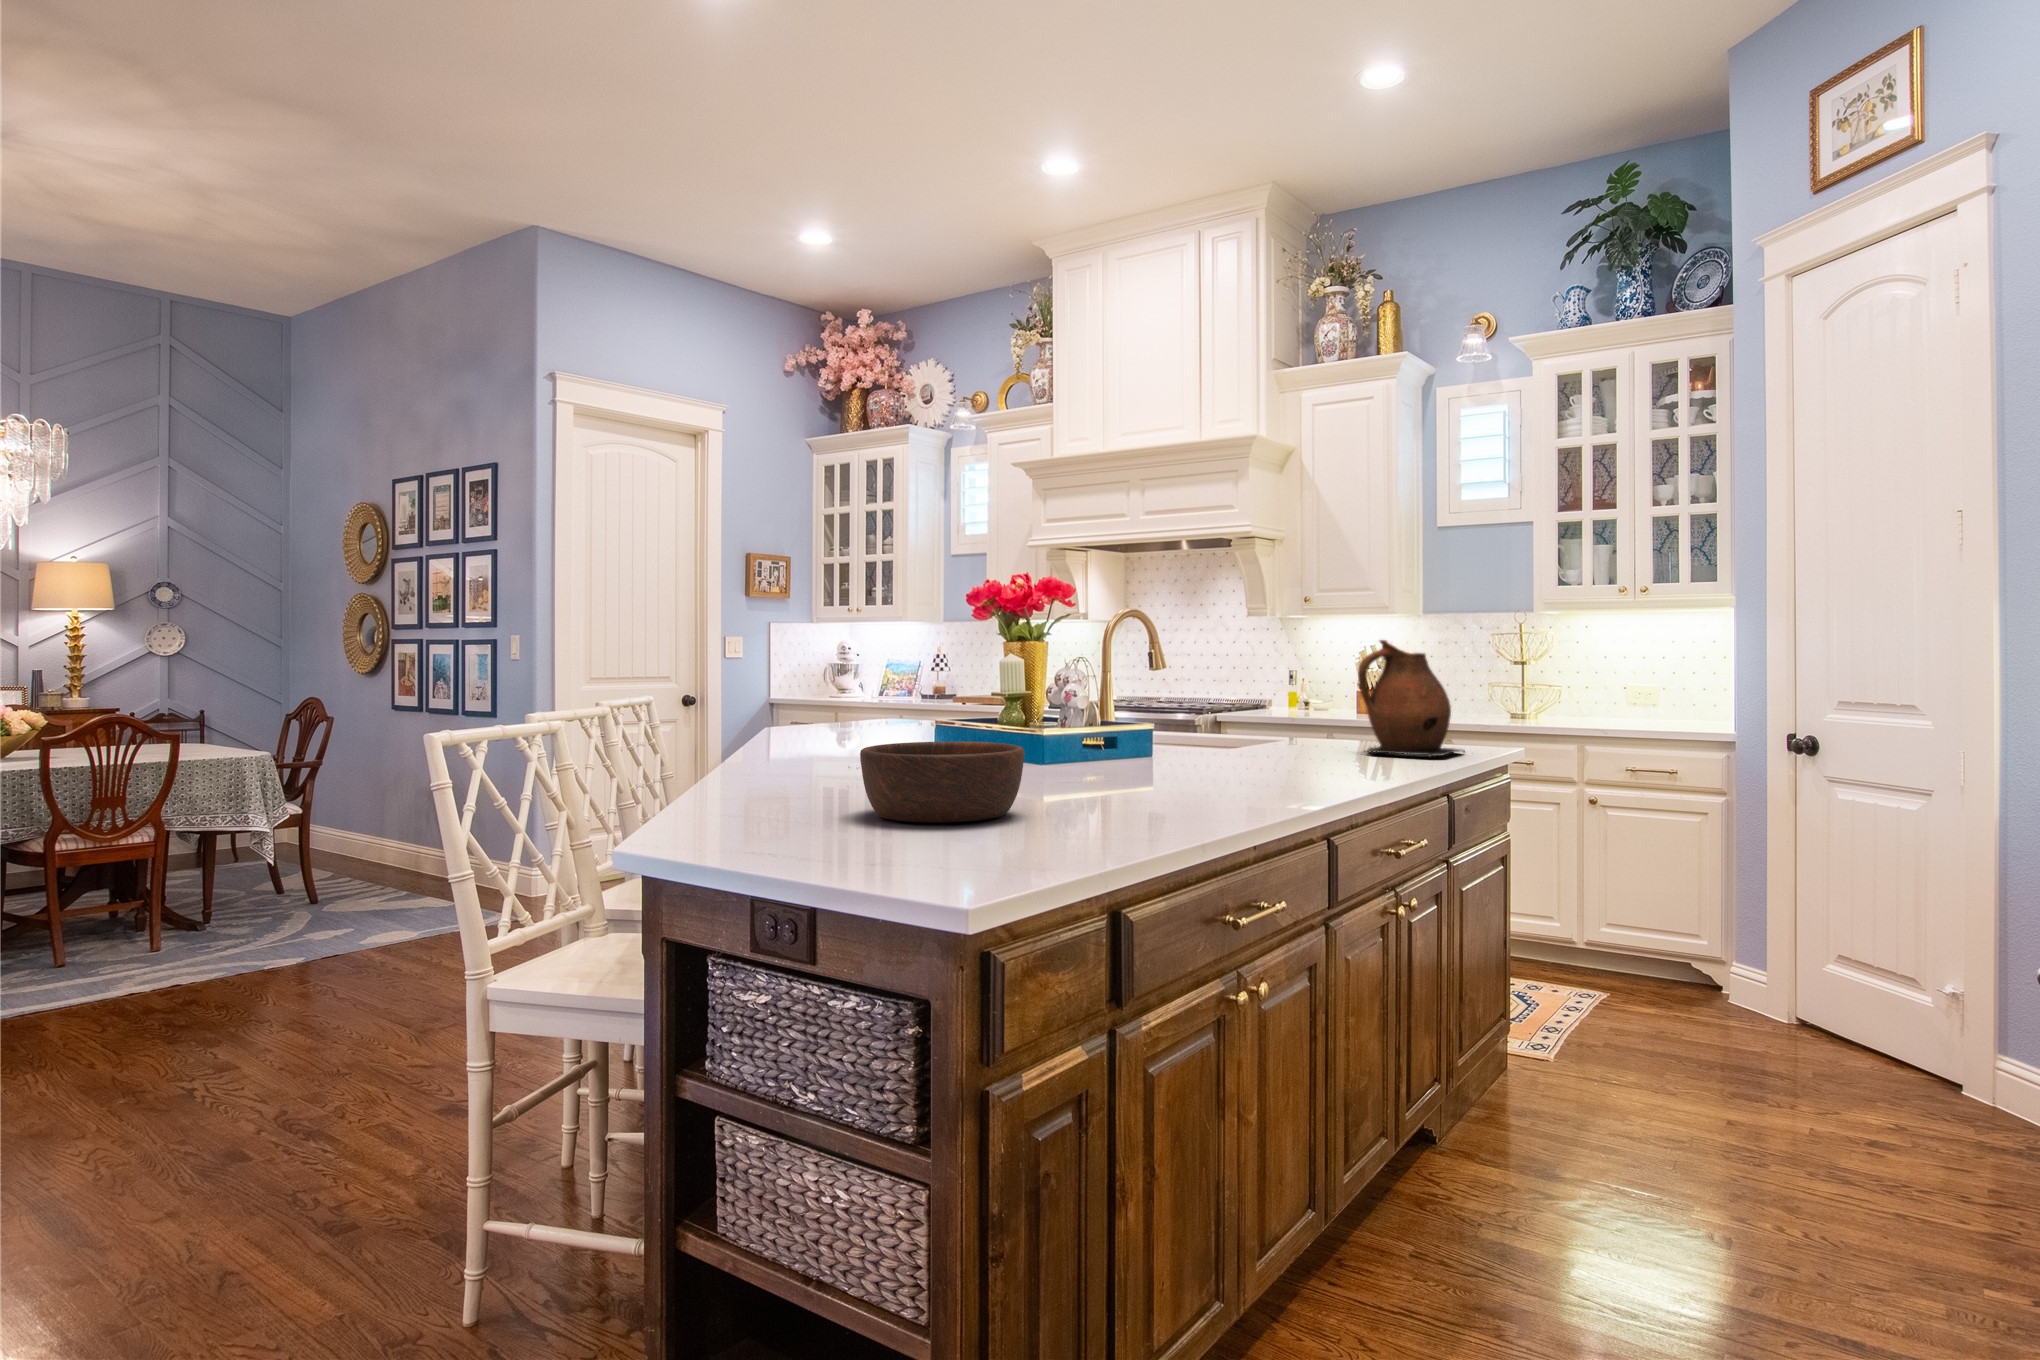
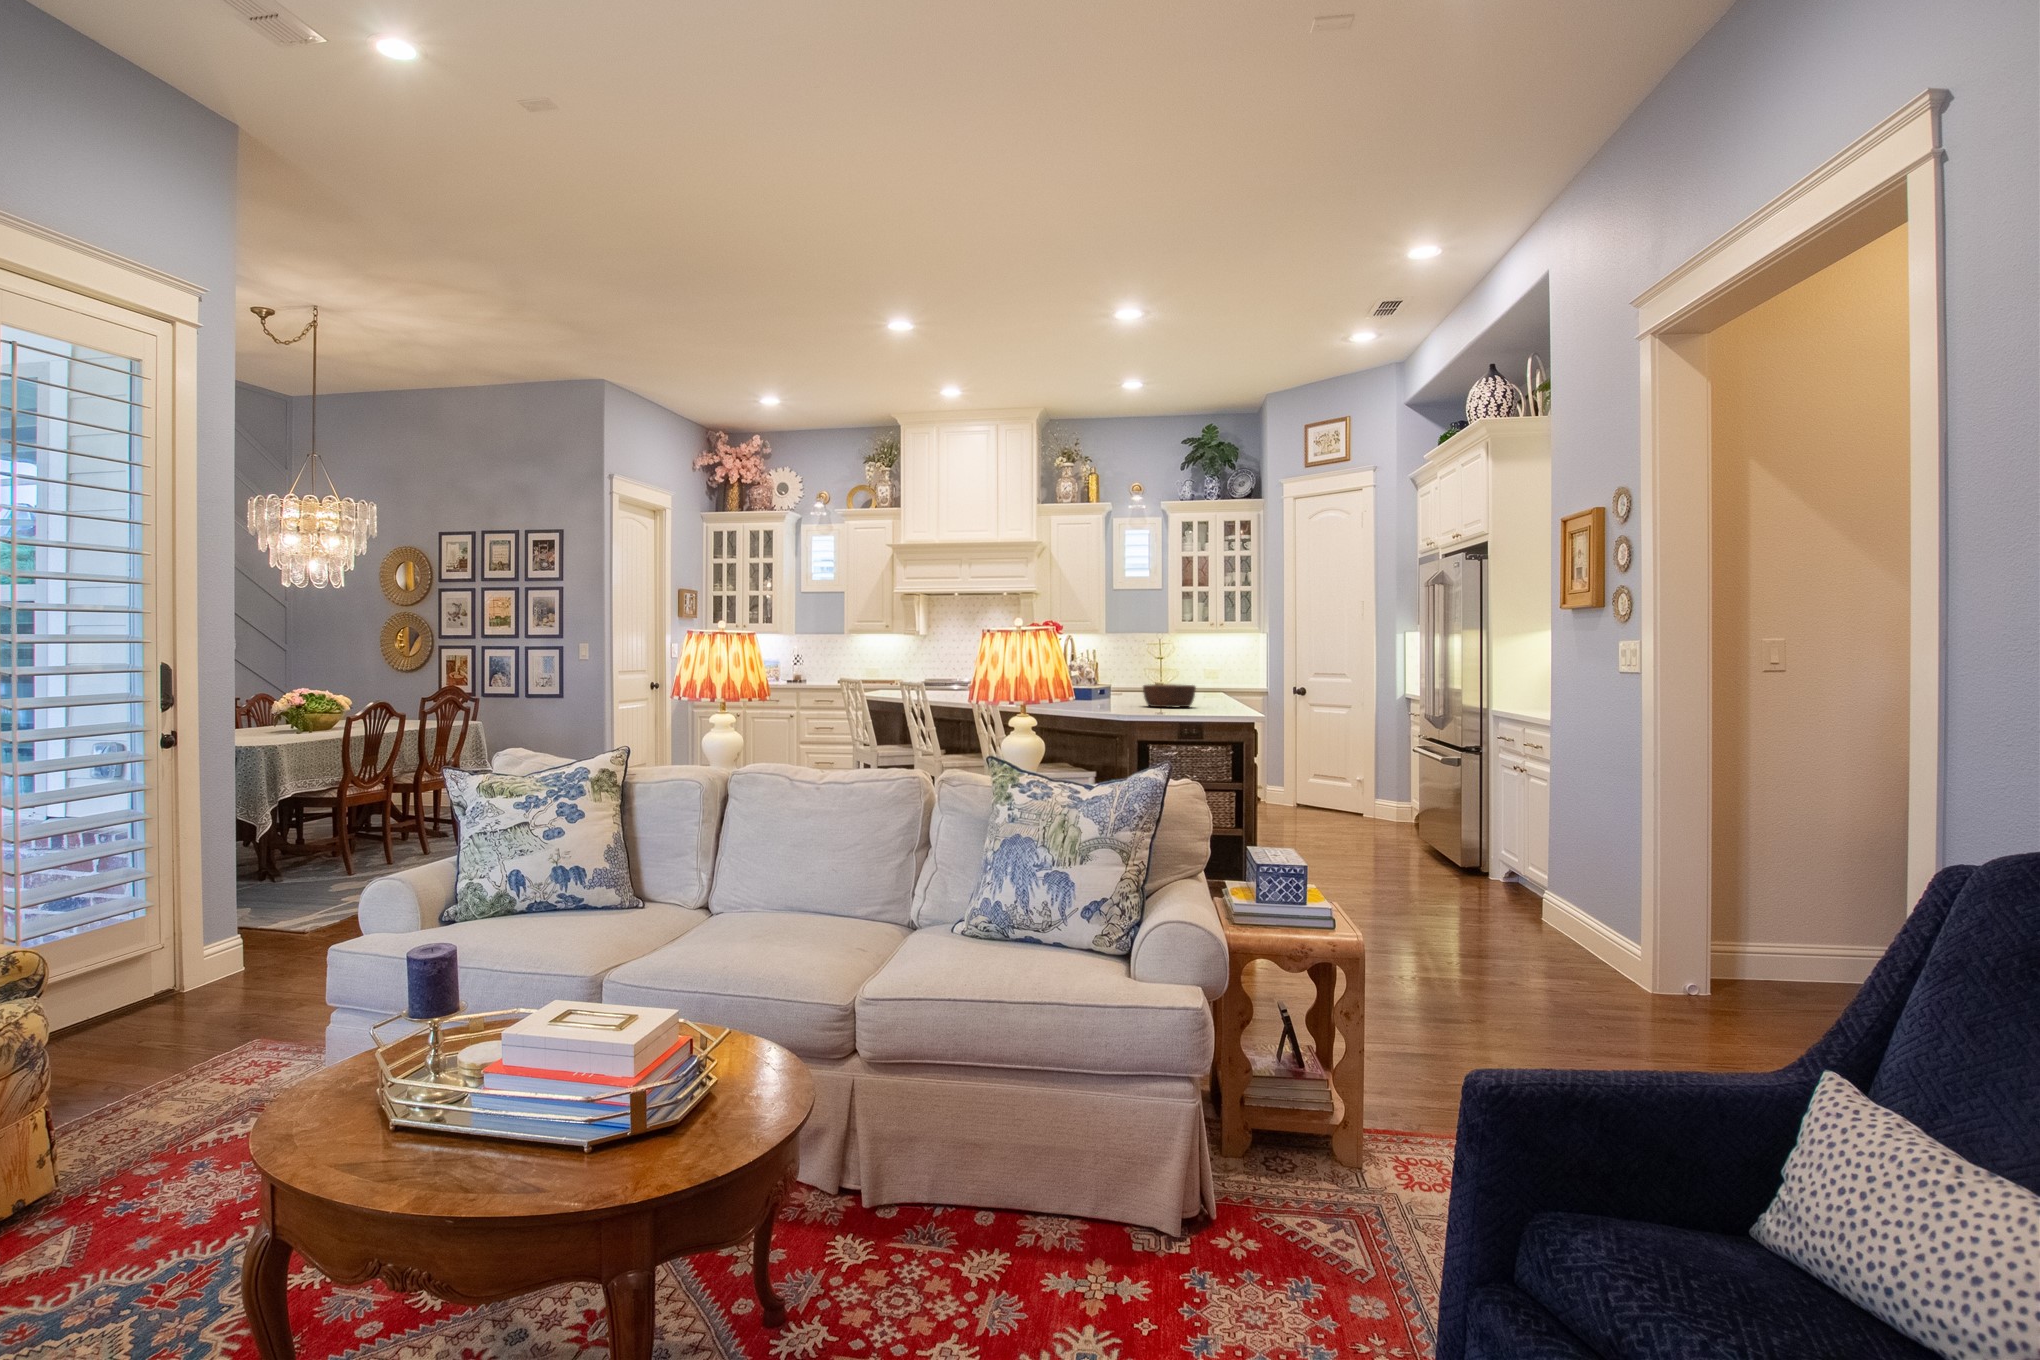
ceramic pitcher: present [1358,640,1465,757] -> none [1181,649,1220,695]

